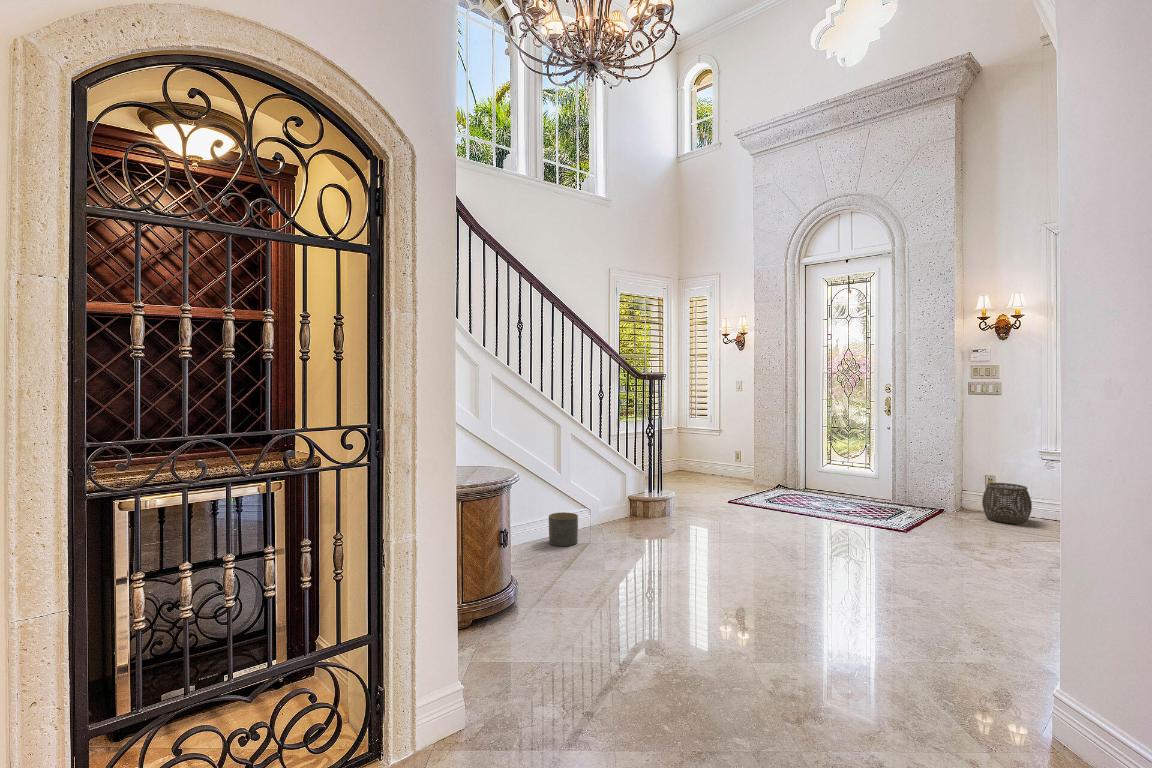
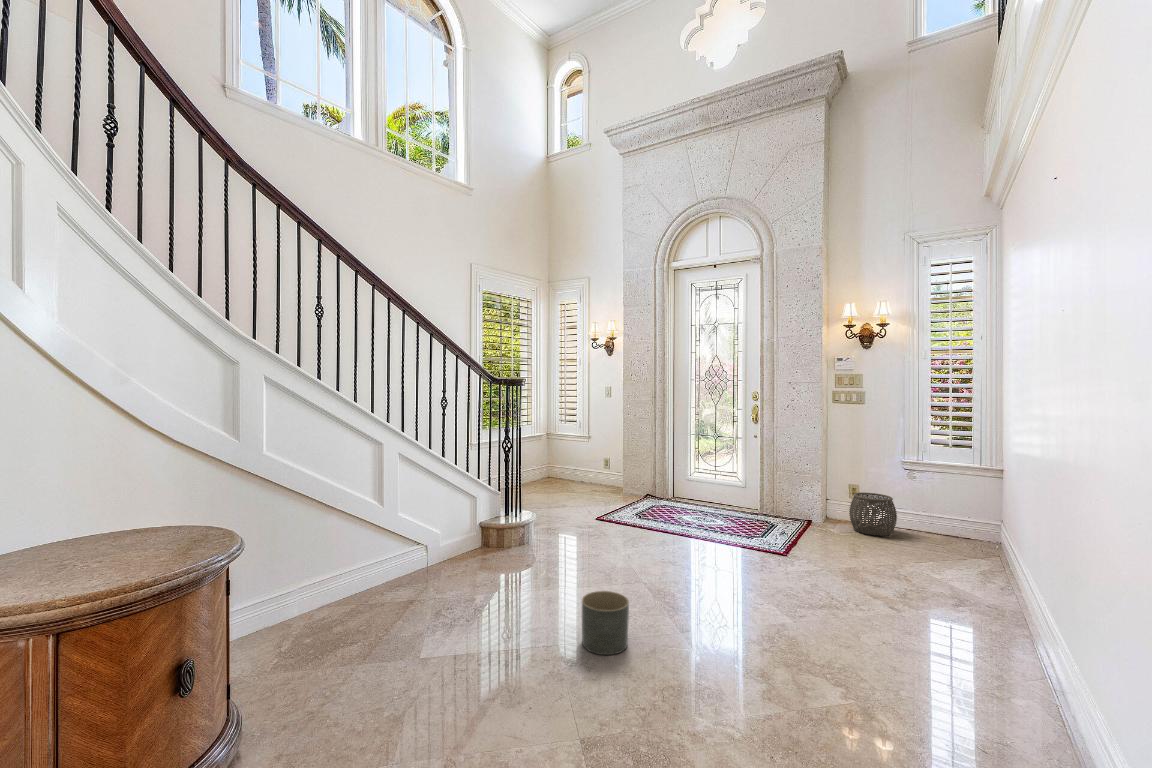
planter: present [549,512,578,546] -> present [582,591,629,655]

